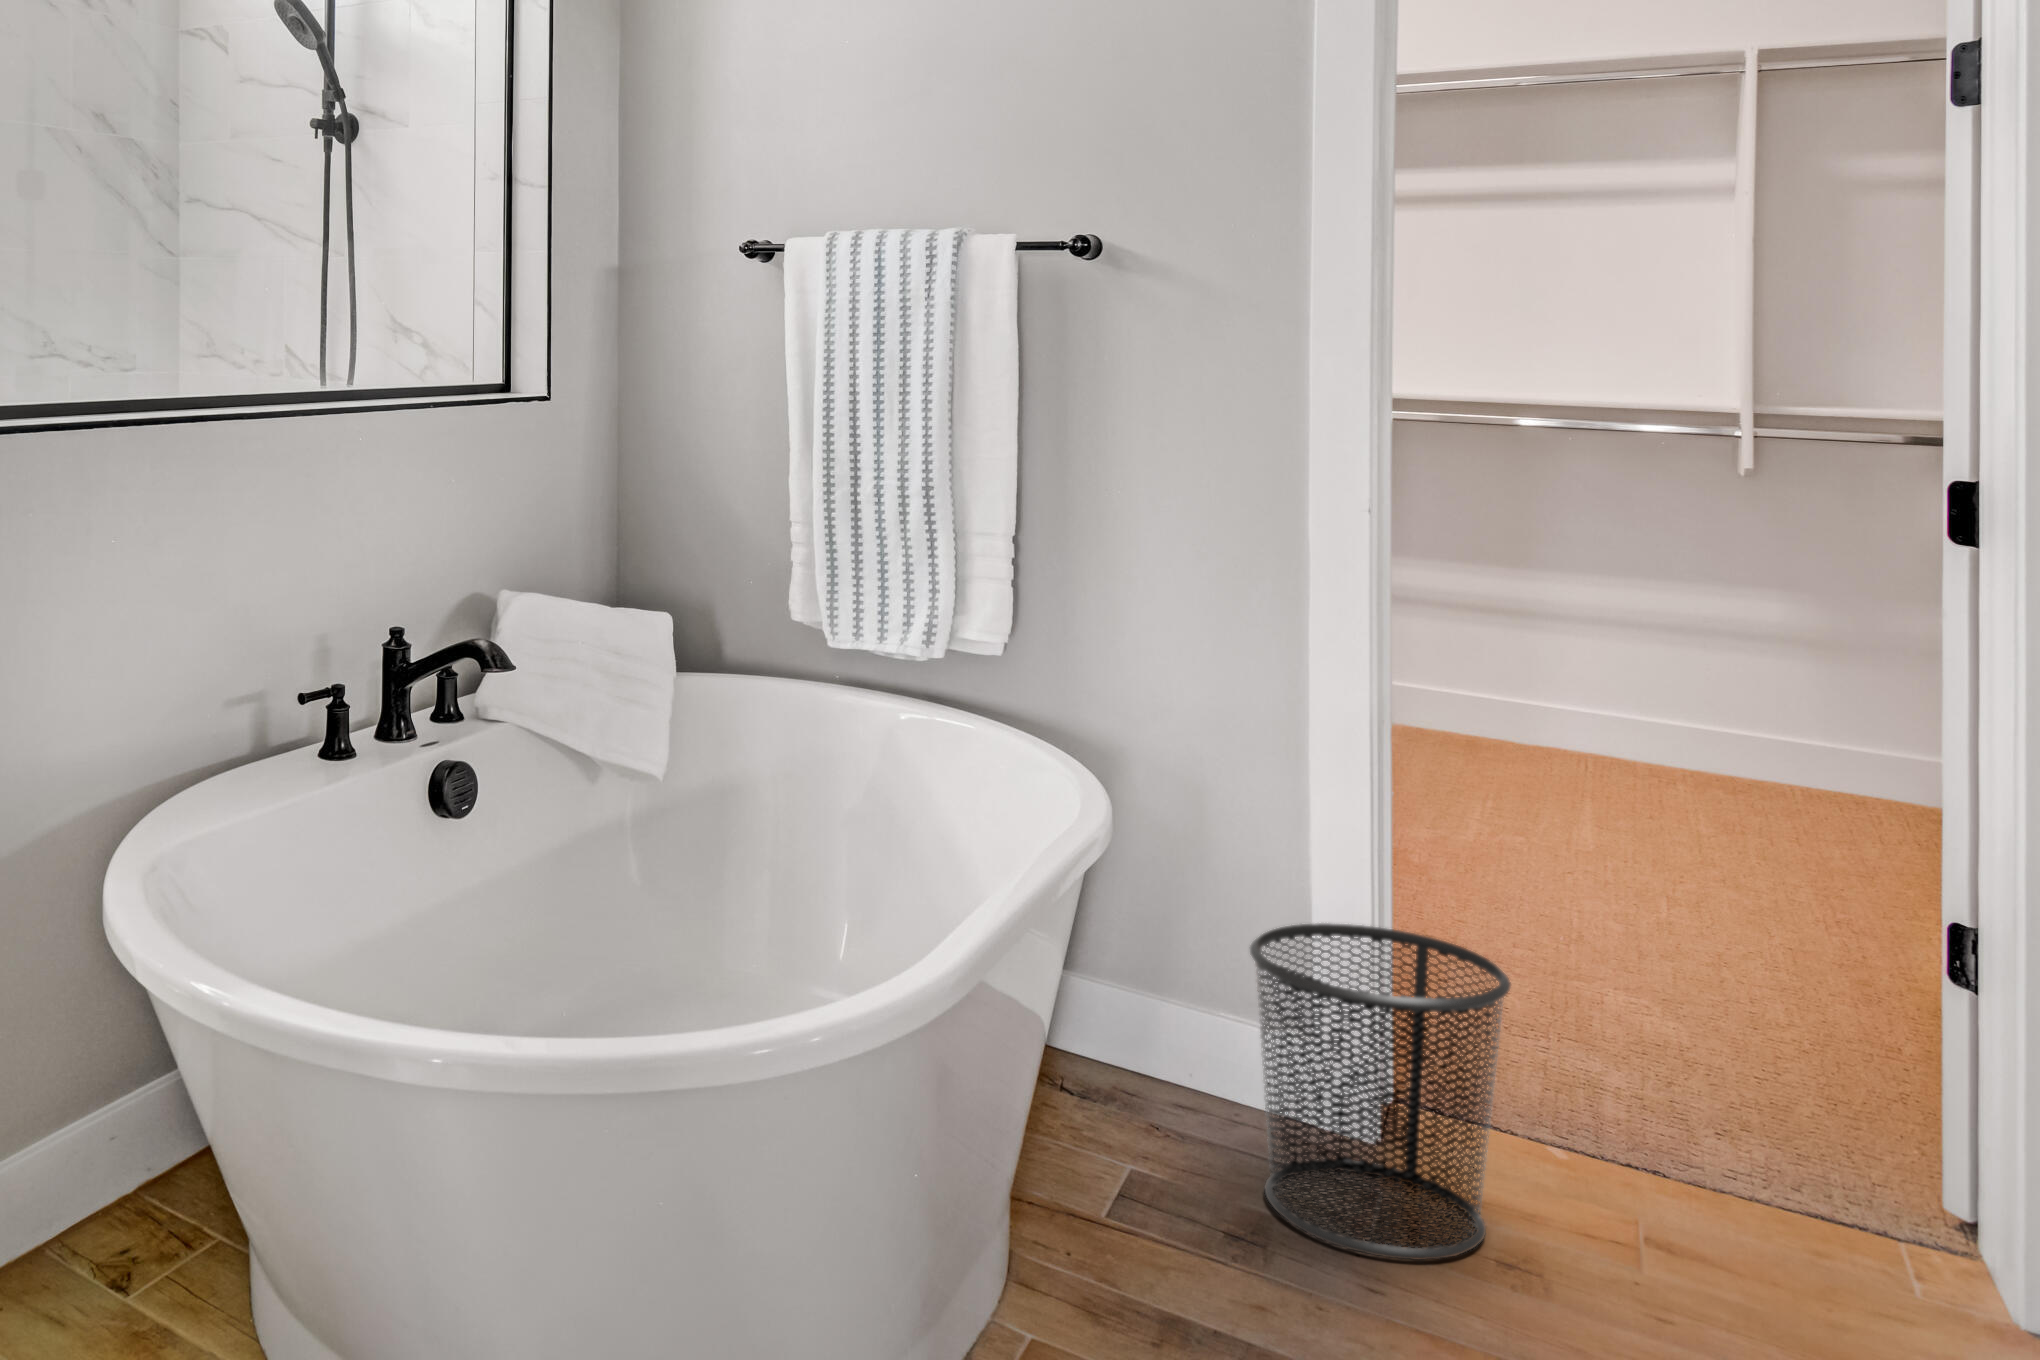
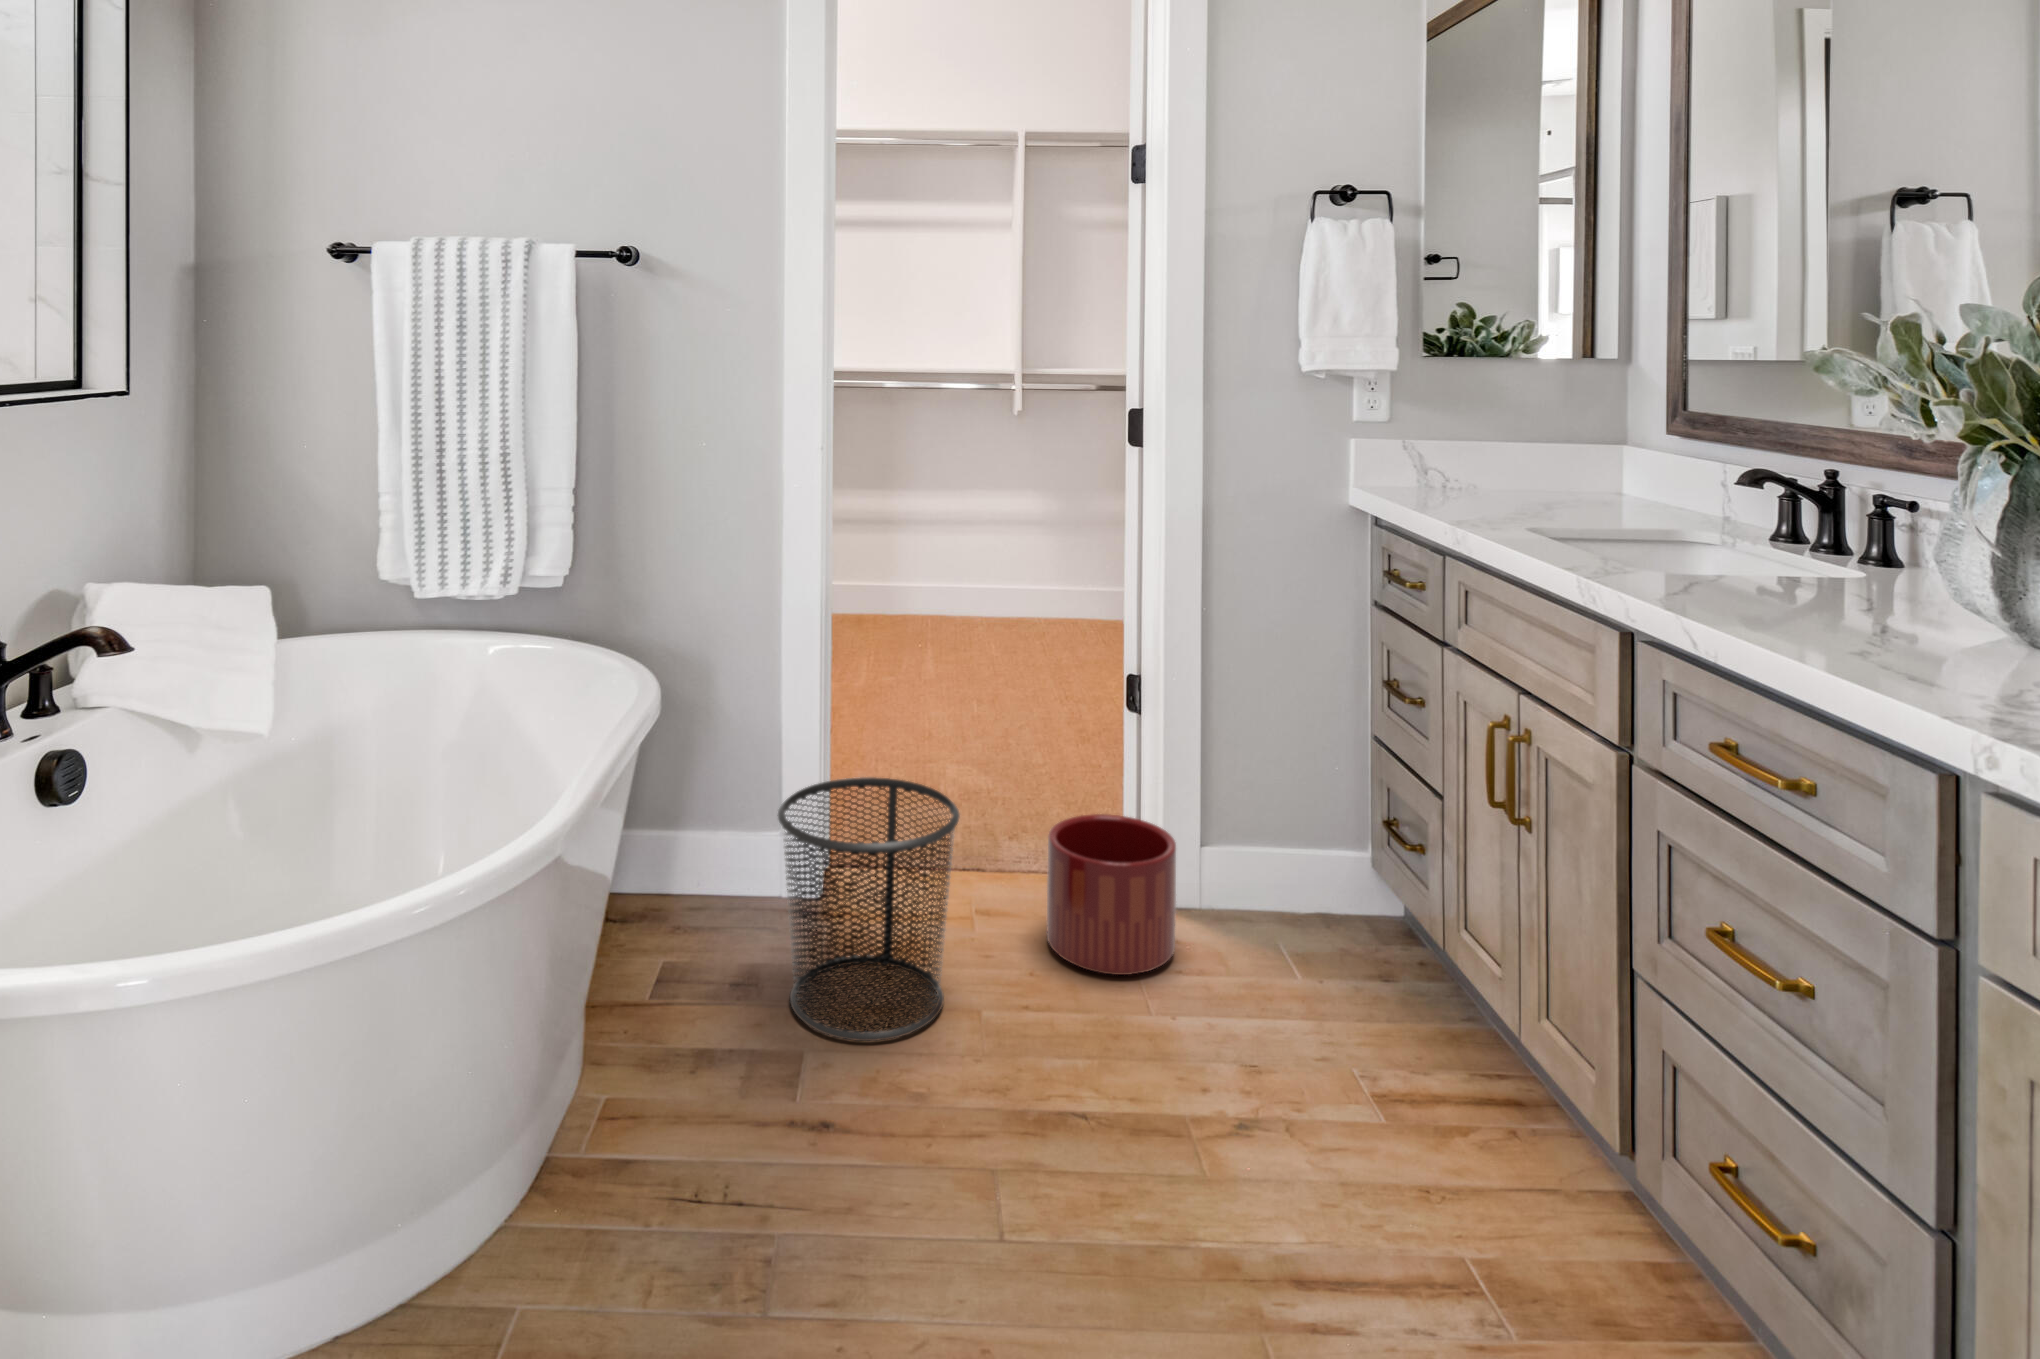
planter: none [1669,1045,1893,1279] -> present [1047,814,1176,975]

